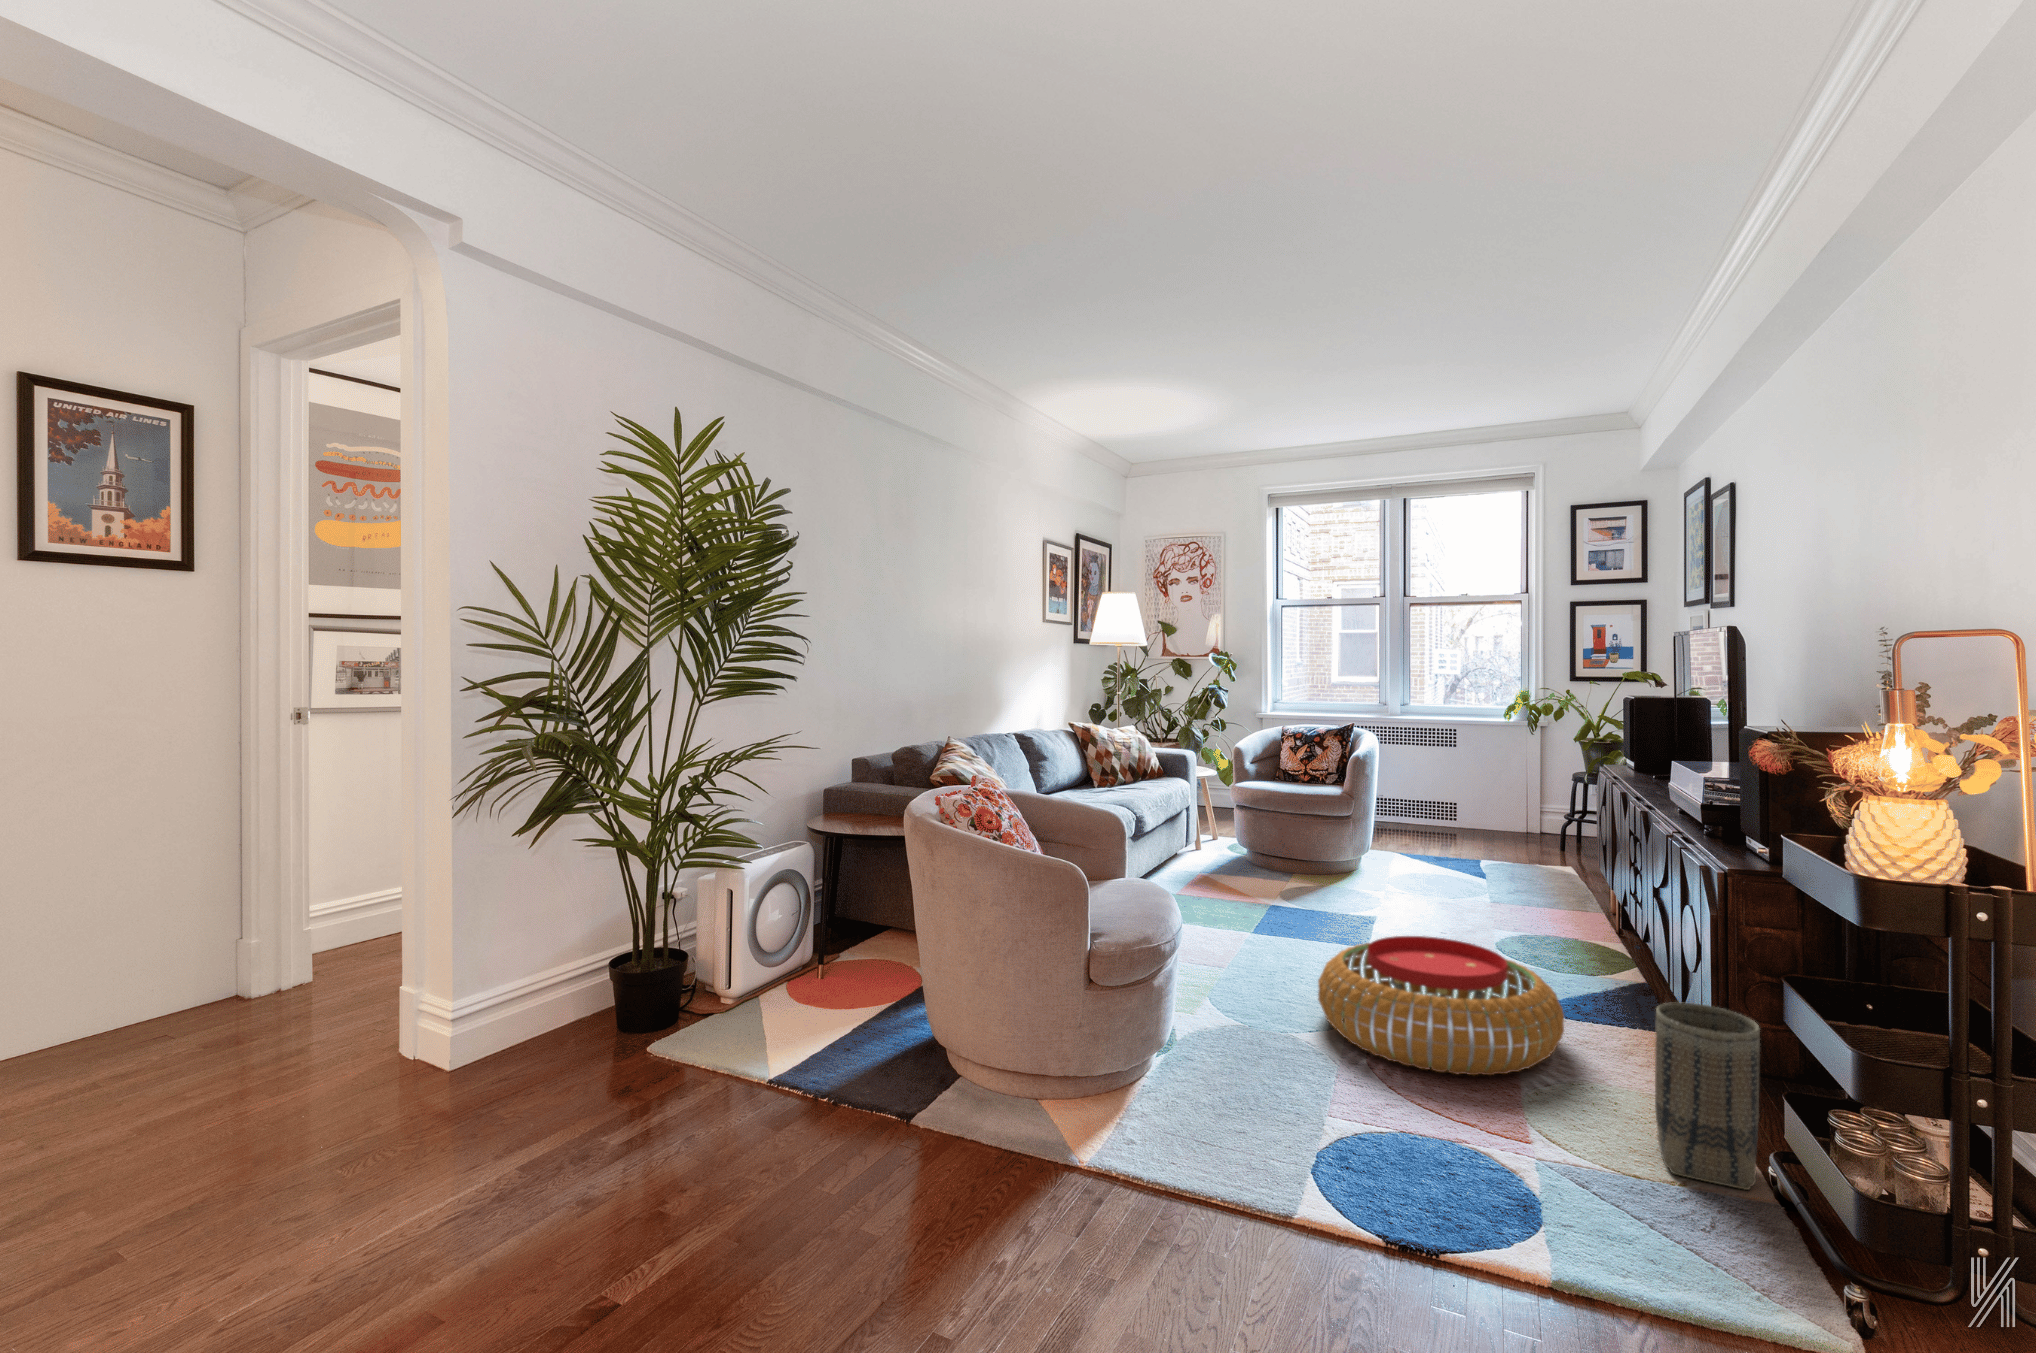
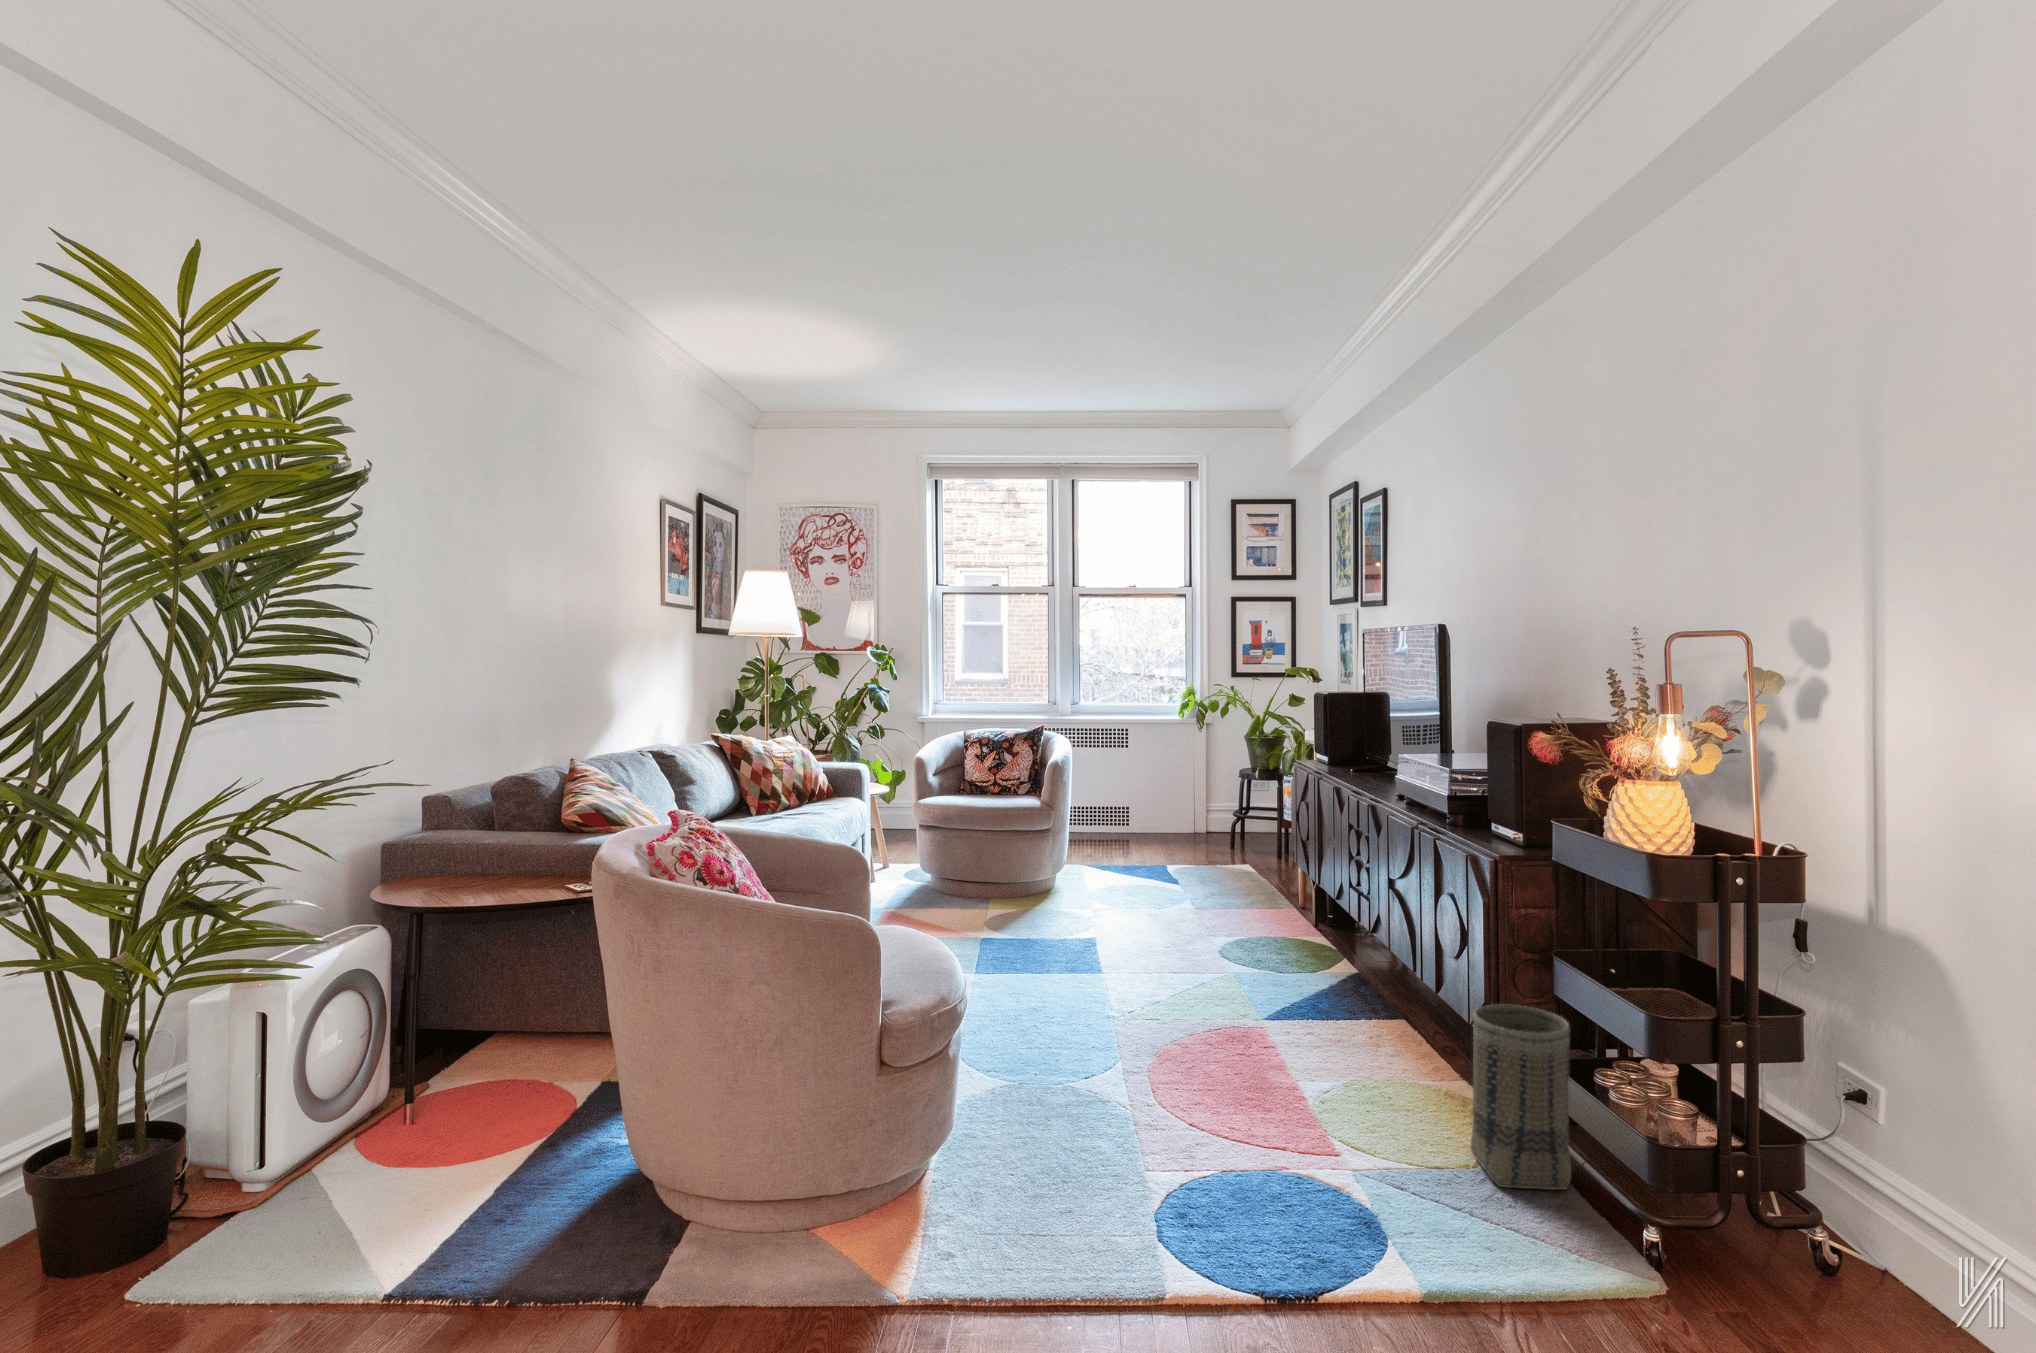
pouf: present [1318,936,1564,1075] -> none [1093,962,1350,1115]

